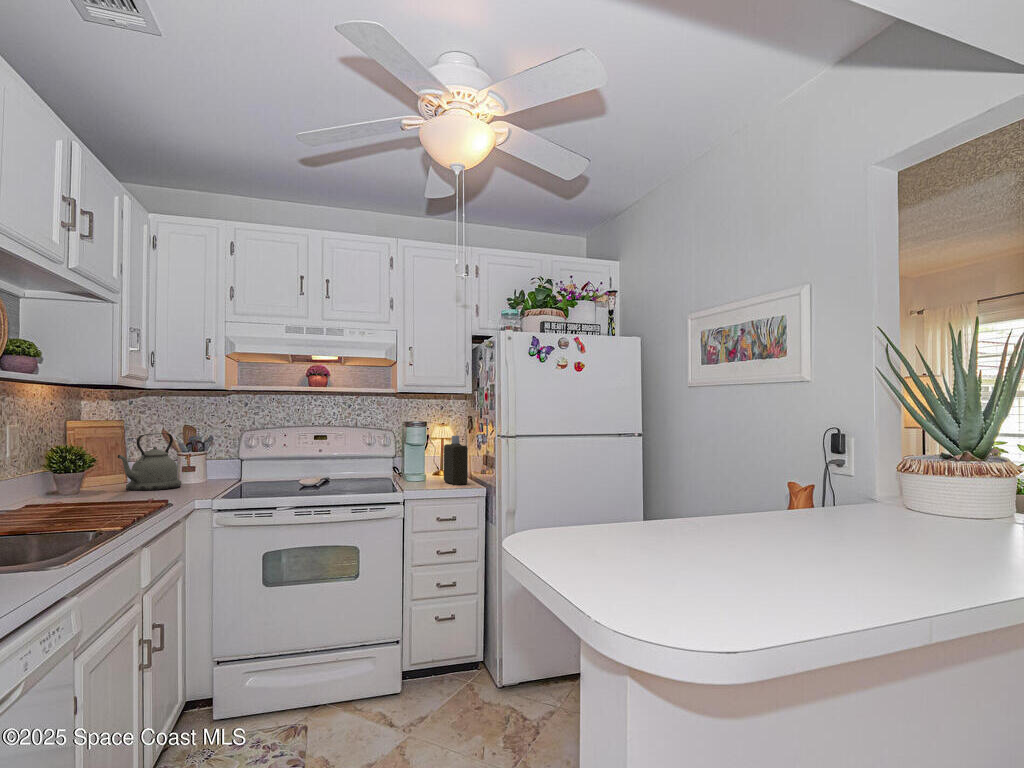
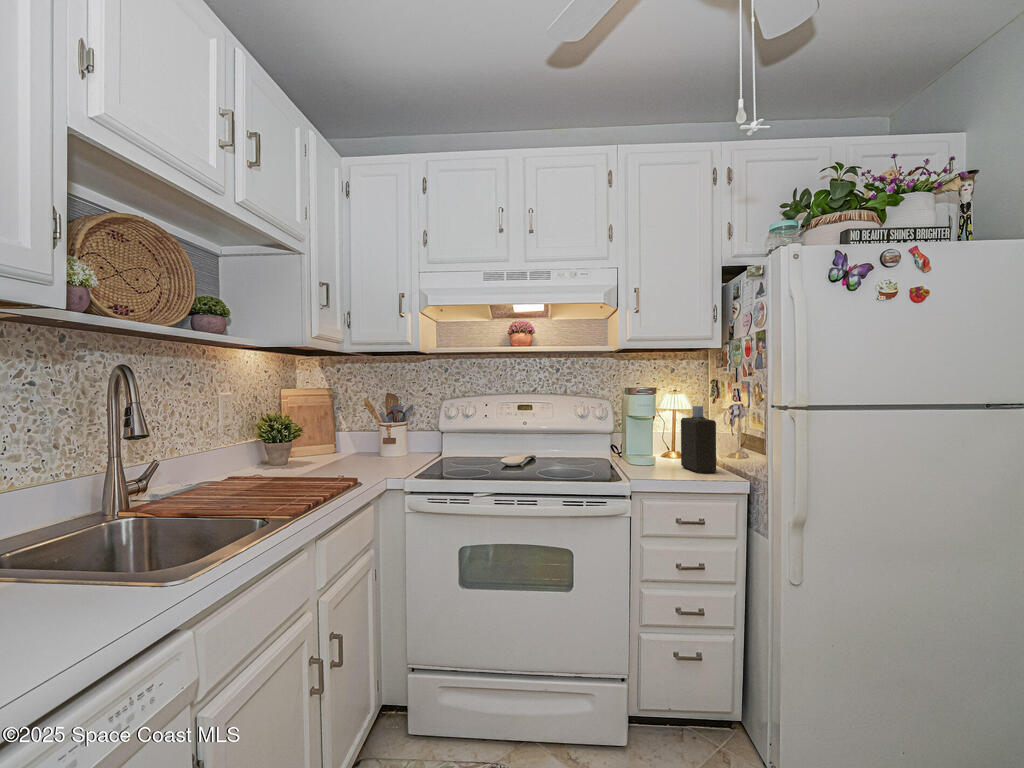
kettle: present [118,433,181,491] -> none [313,400,380,463]

